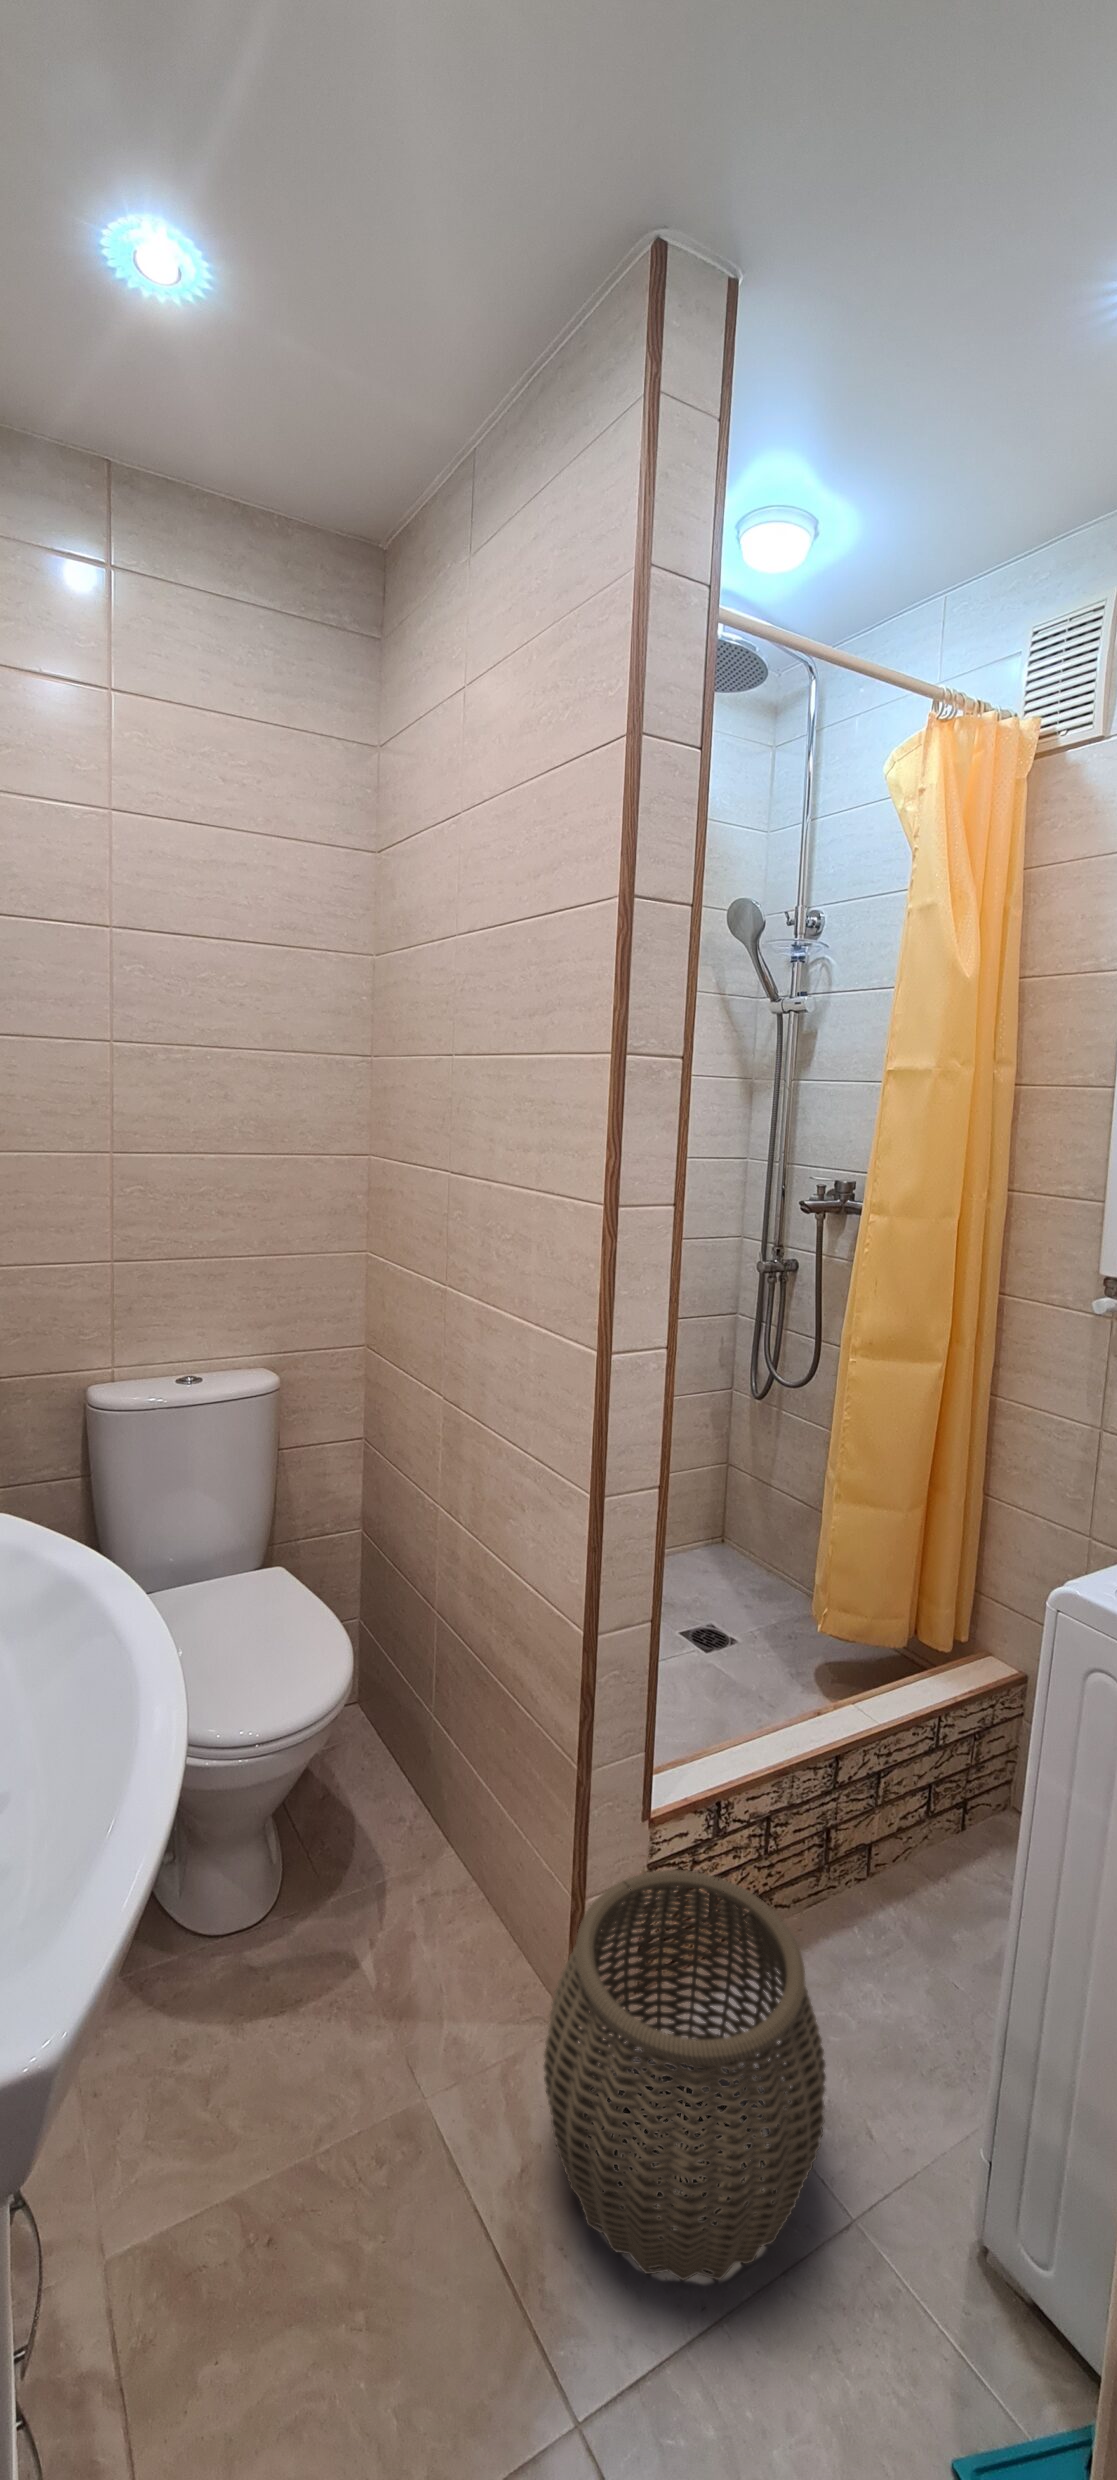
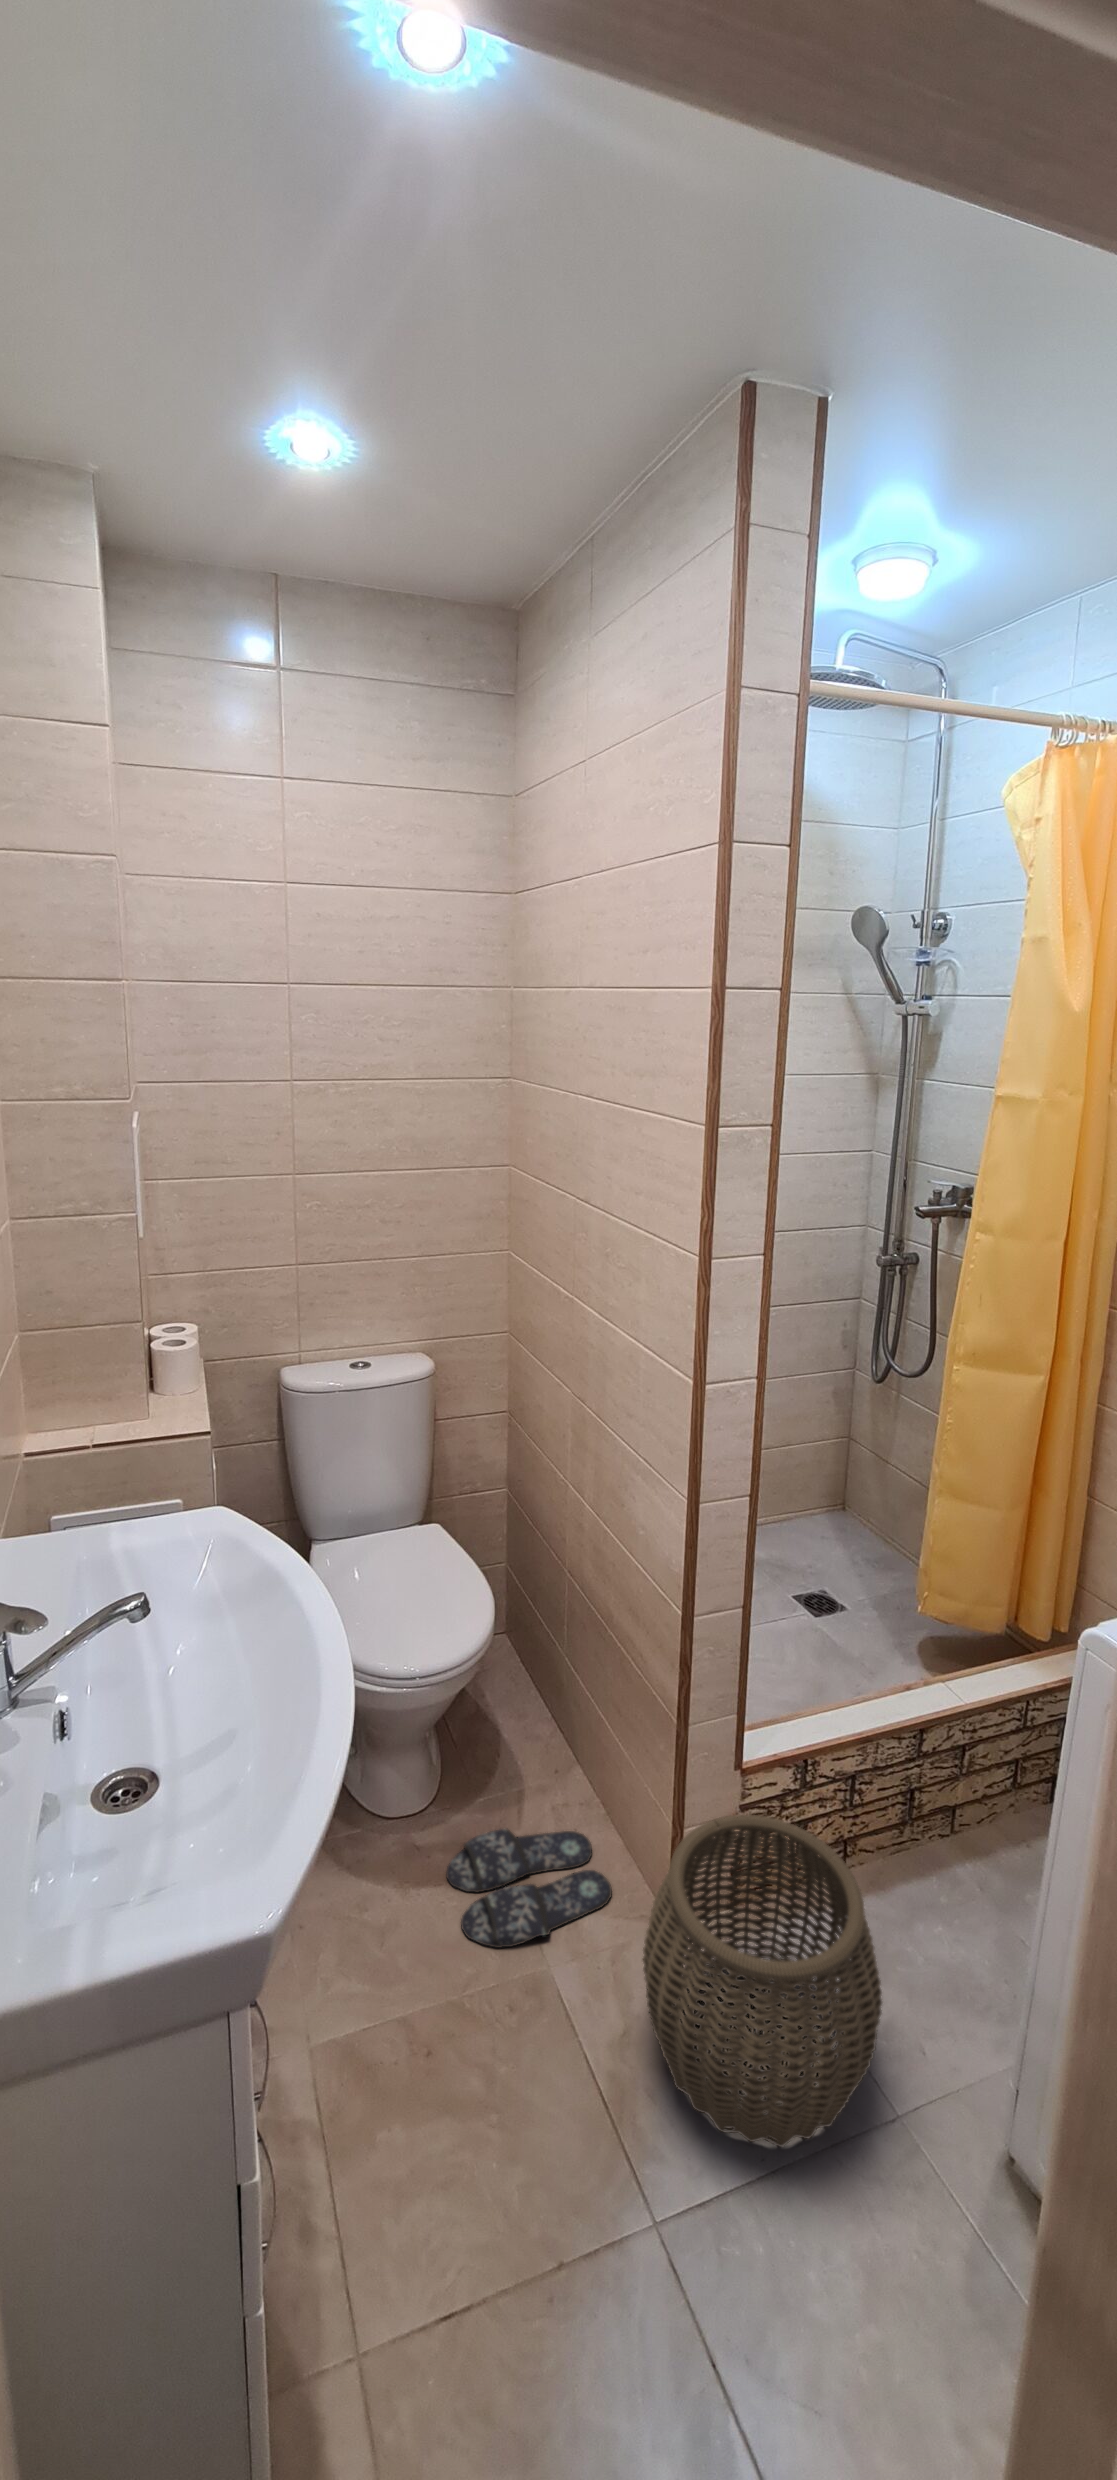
slippers: none [291,1925,496,2083] -> present [447,1829,612,1948]

